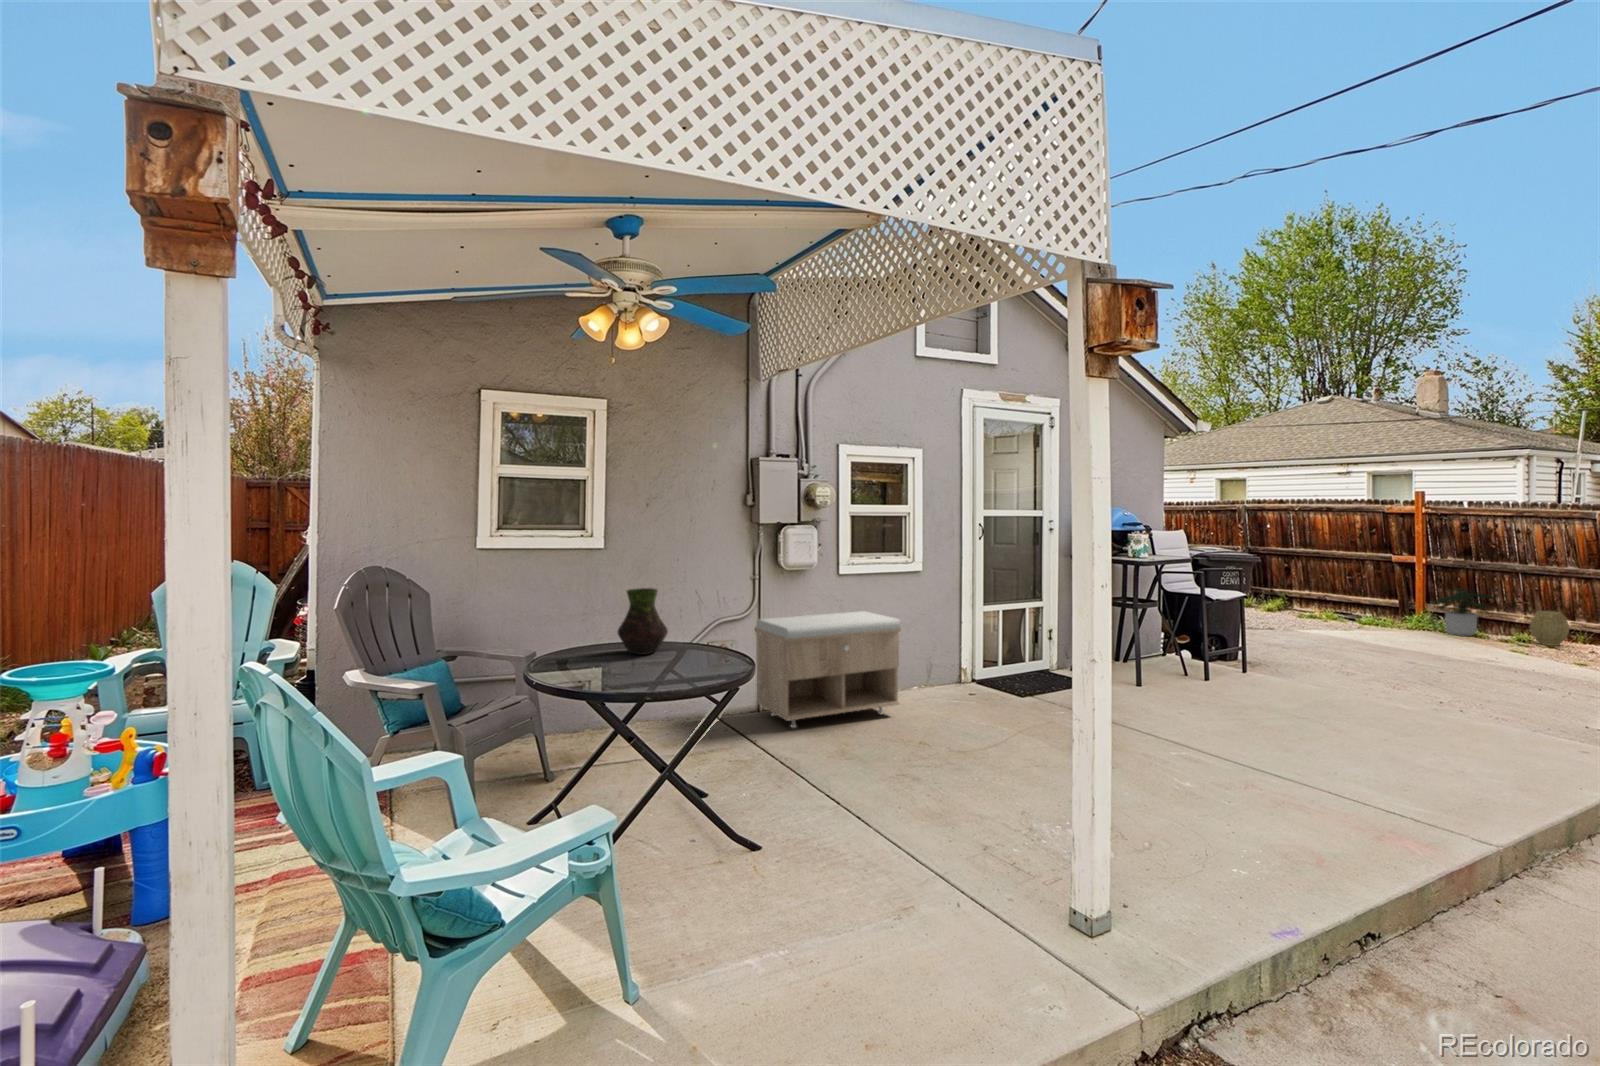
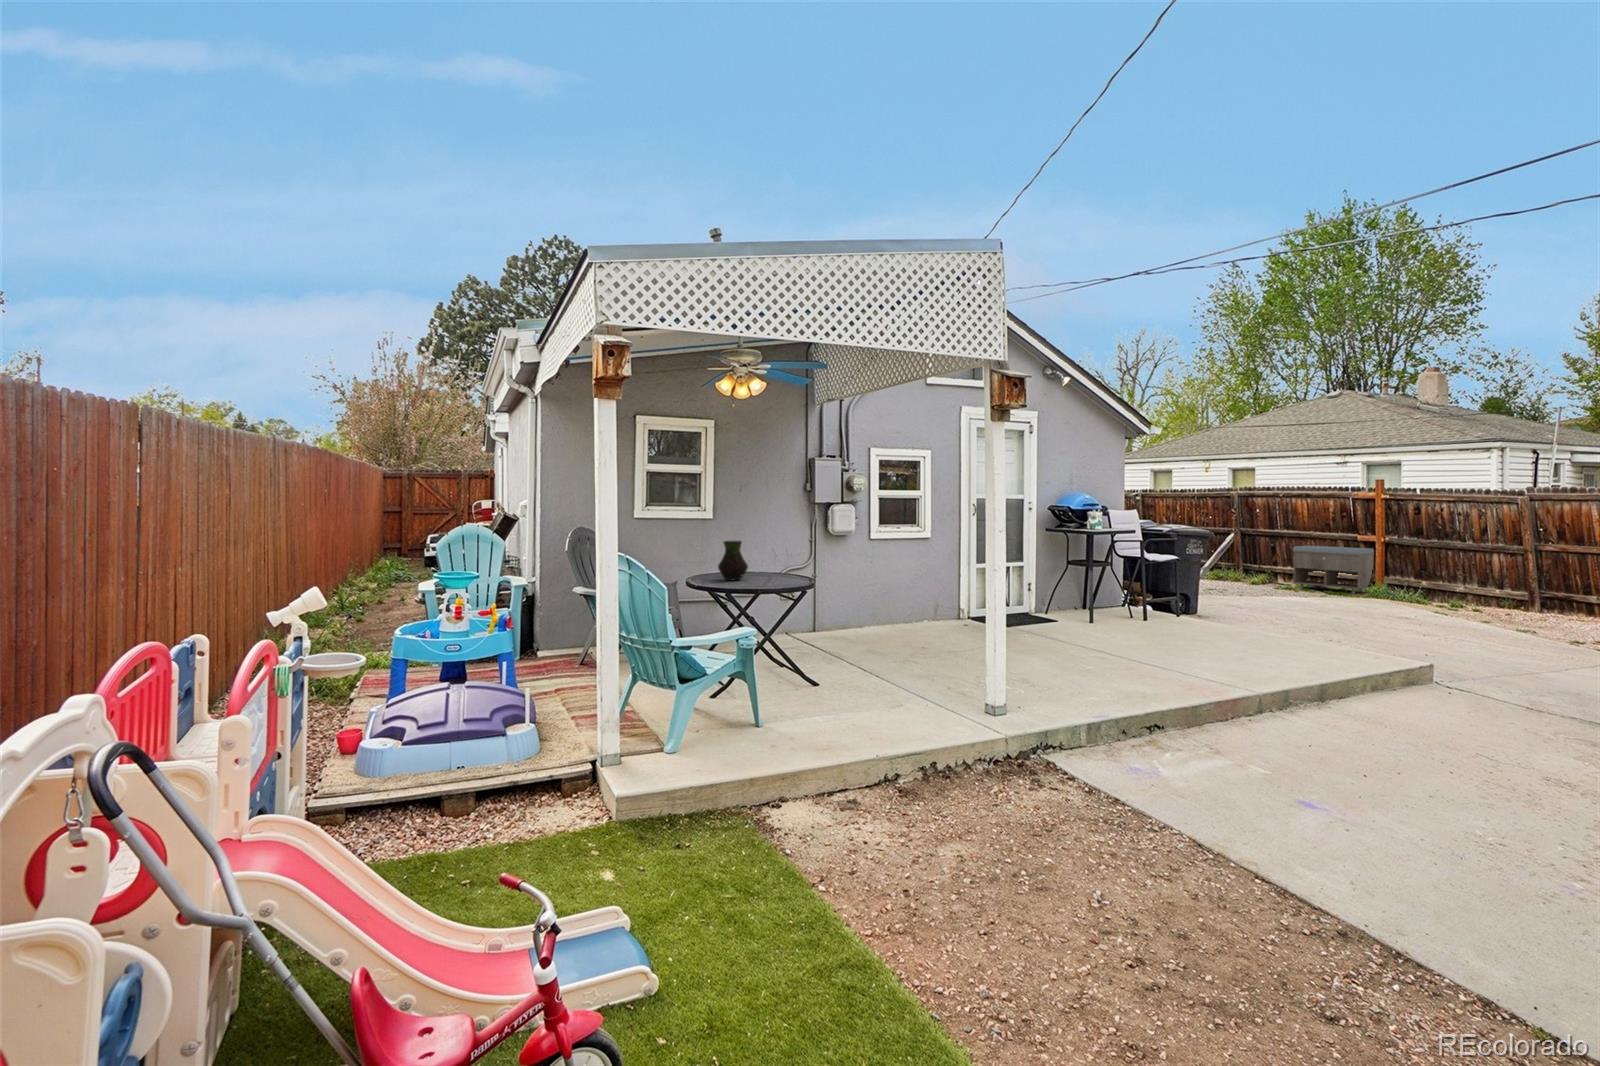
potted plant: present [1431,588,1494,636] -> none [1378,562,1439,601]
woven basket: present [1530,610,1569,646] -> none [1464,580,1497,609]
storage bench: present [756,611,901,728] -> present [1293,546,1374,593]

